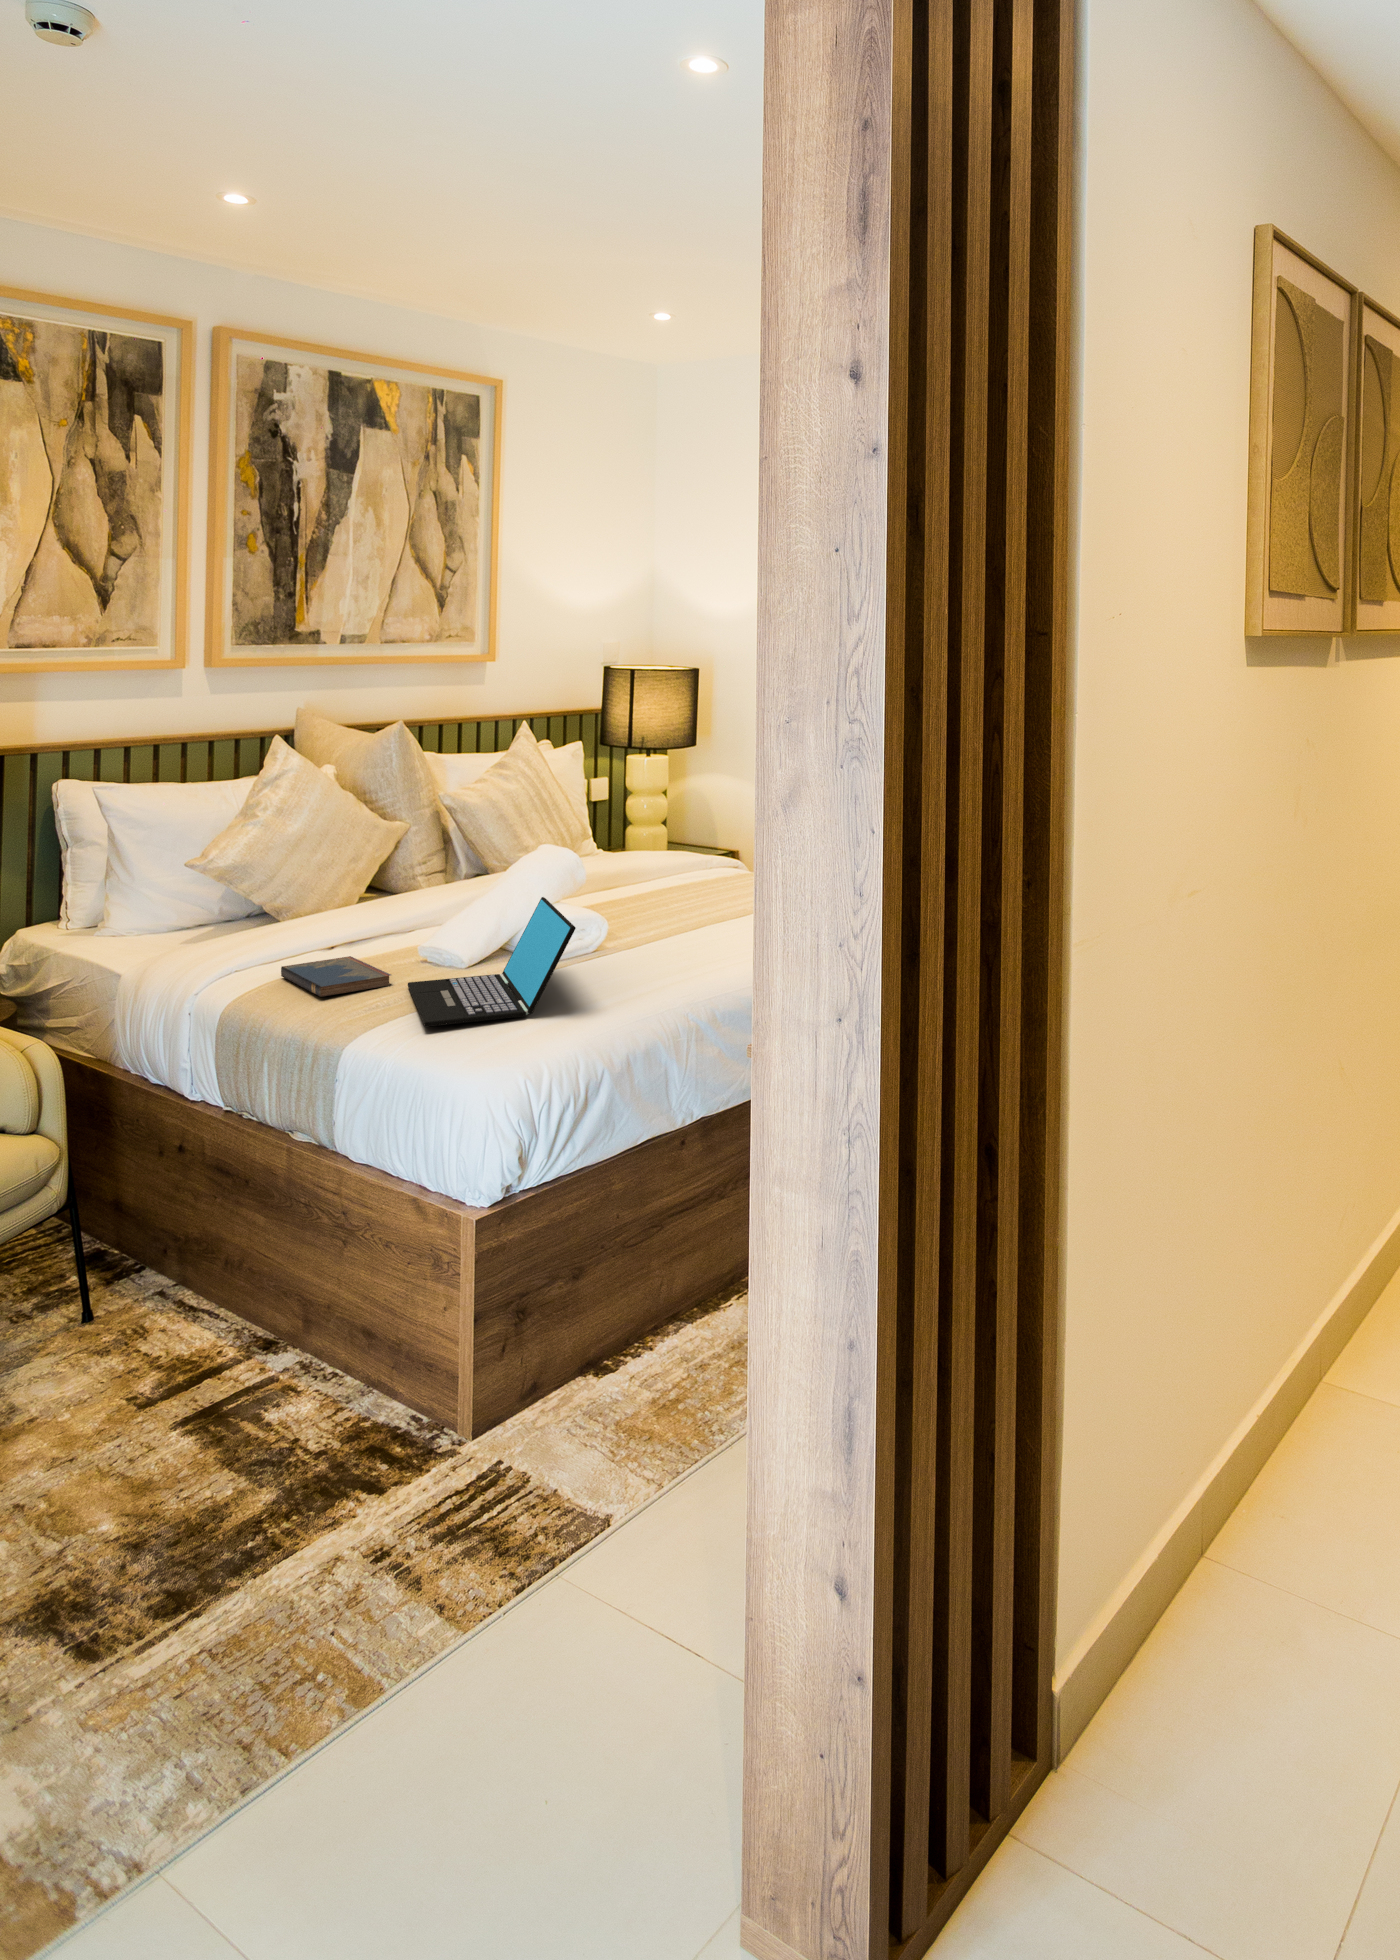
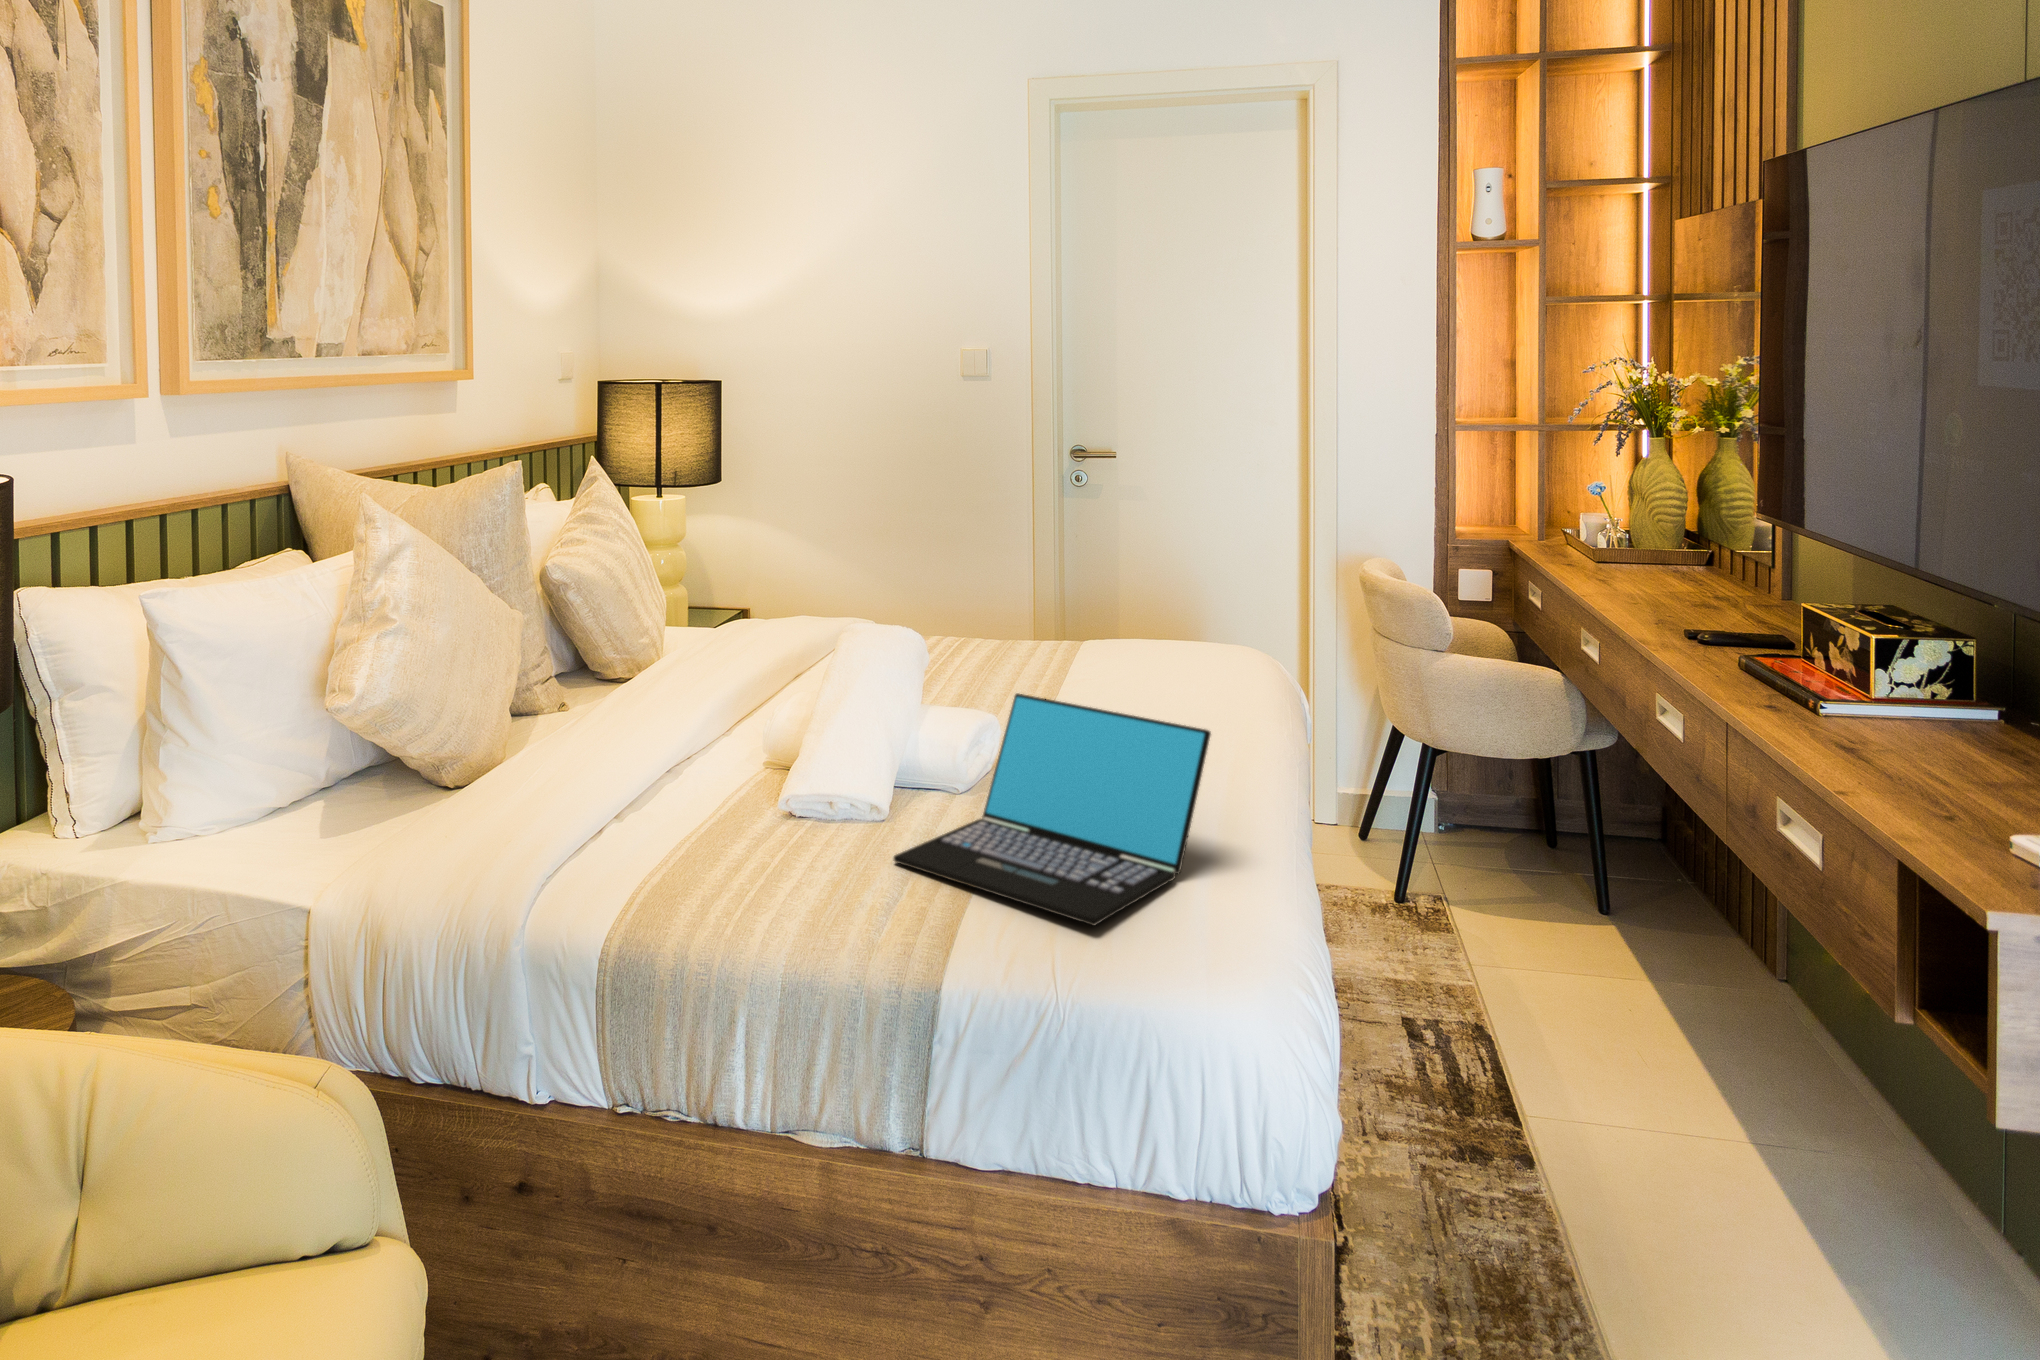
hardcover book: present [281,956,391,997] -> none [658,828,859,906]

